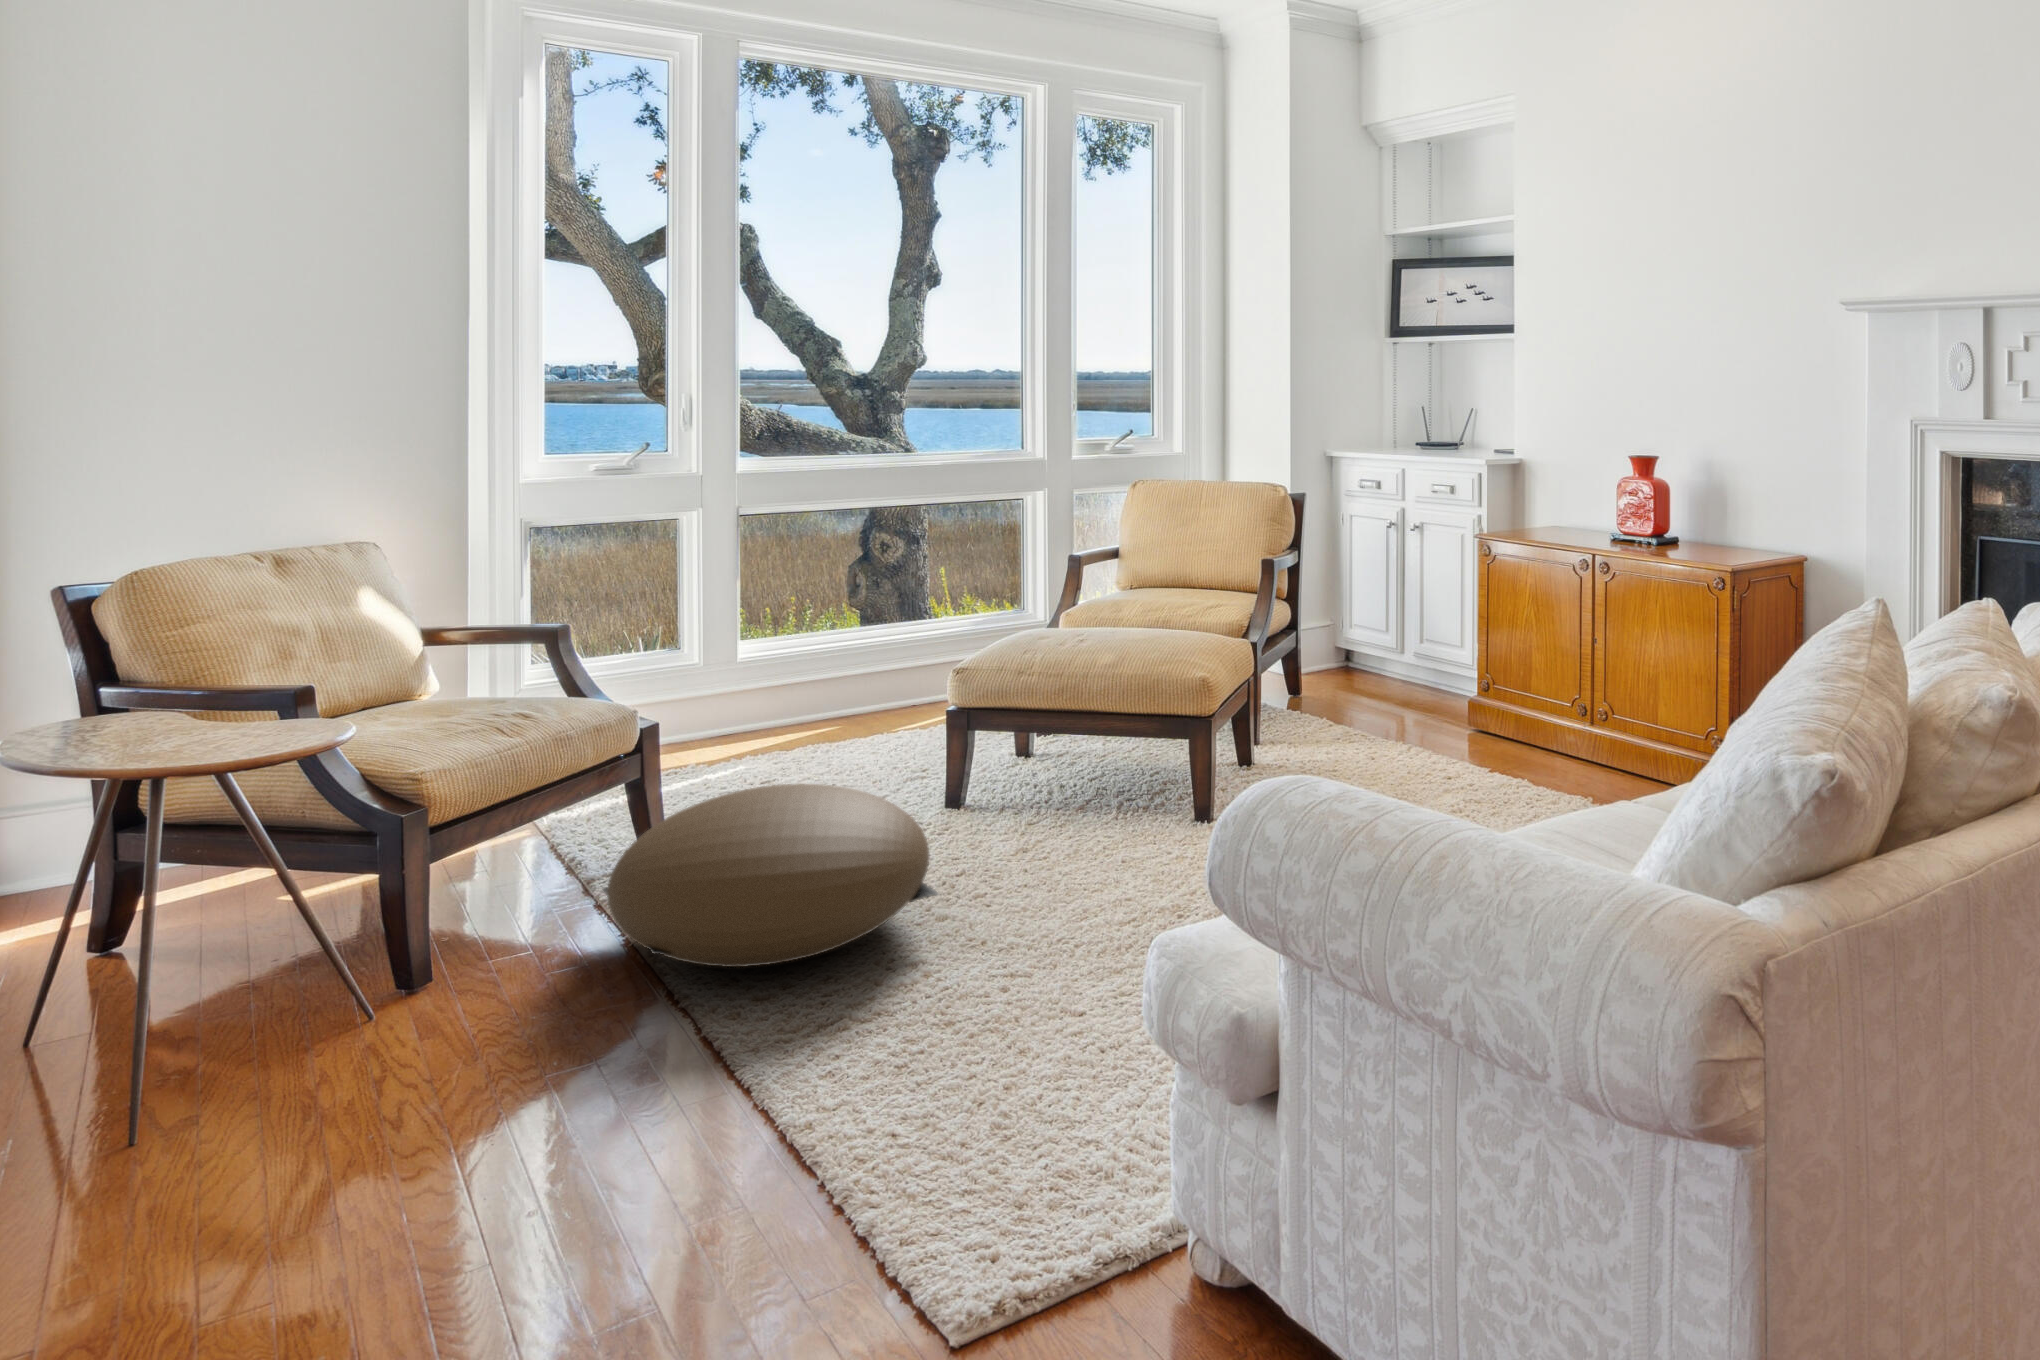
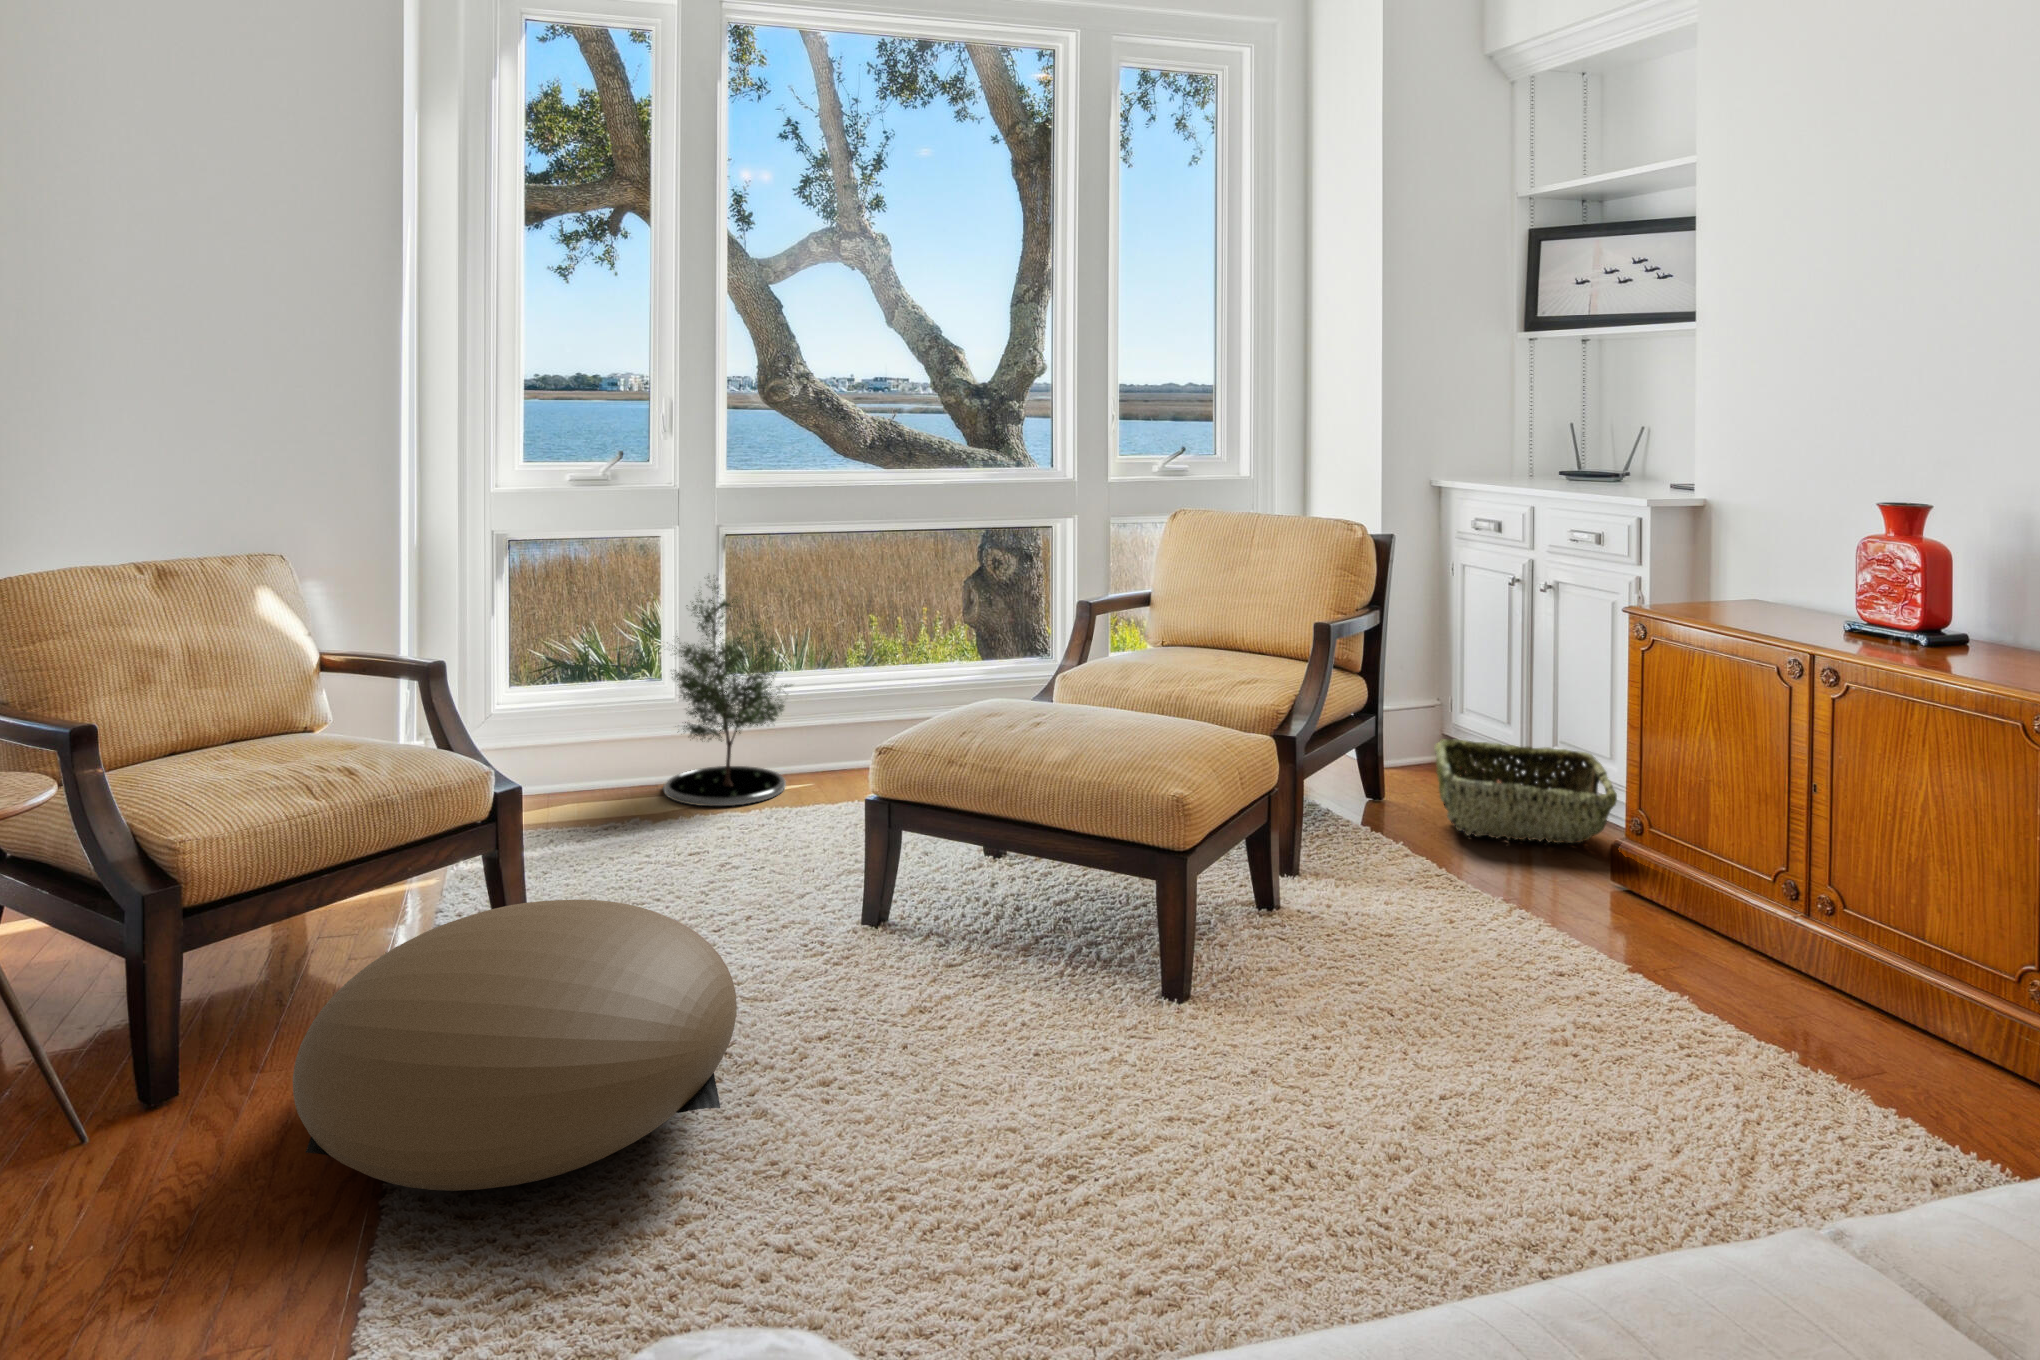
potted tree: none [699,553,820,753] -> present [664,577,791,806]
woven basket: none [1340,645,1468,713] -> present [1434,739,1617,843]

